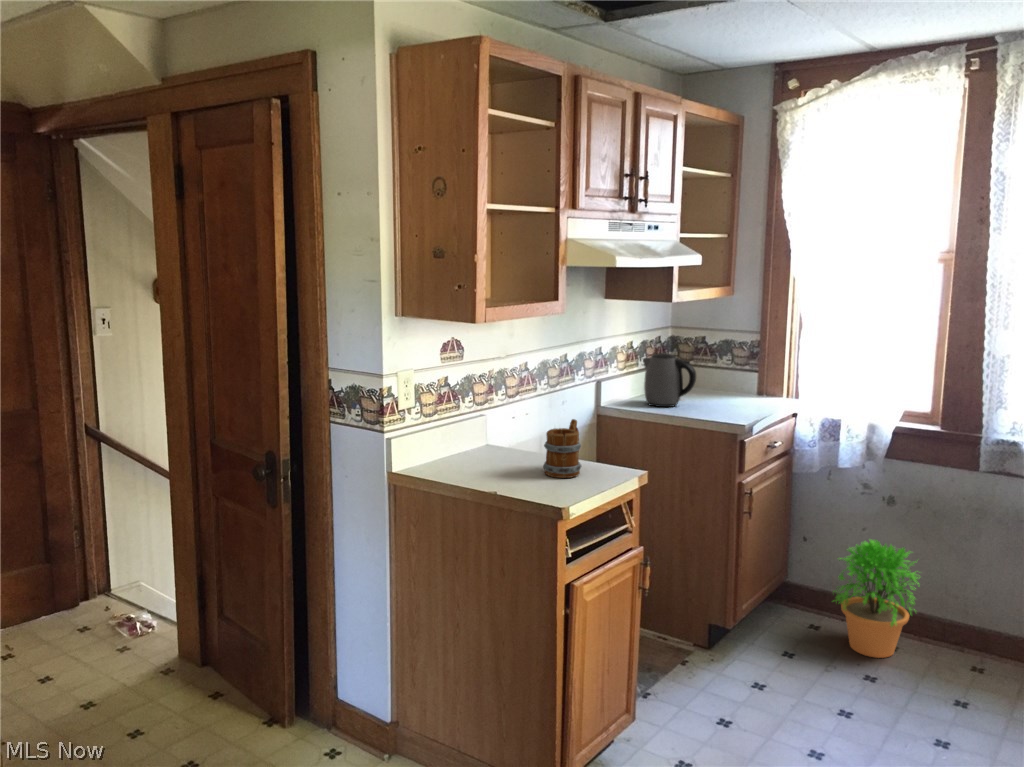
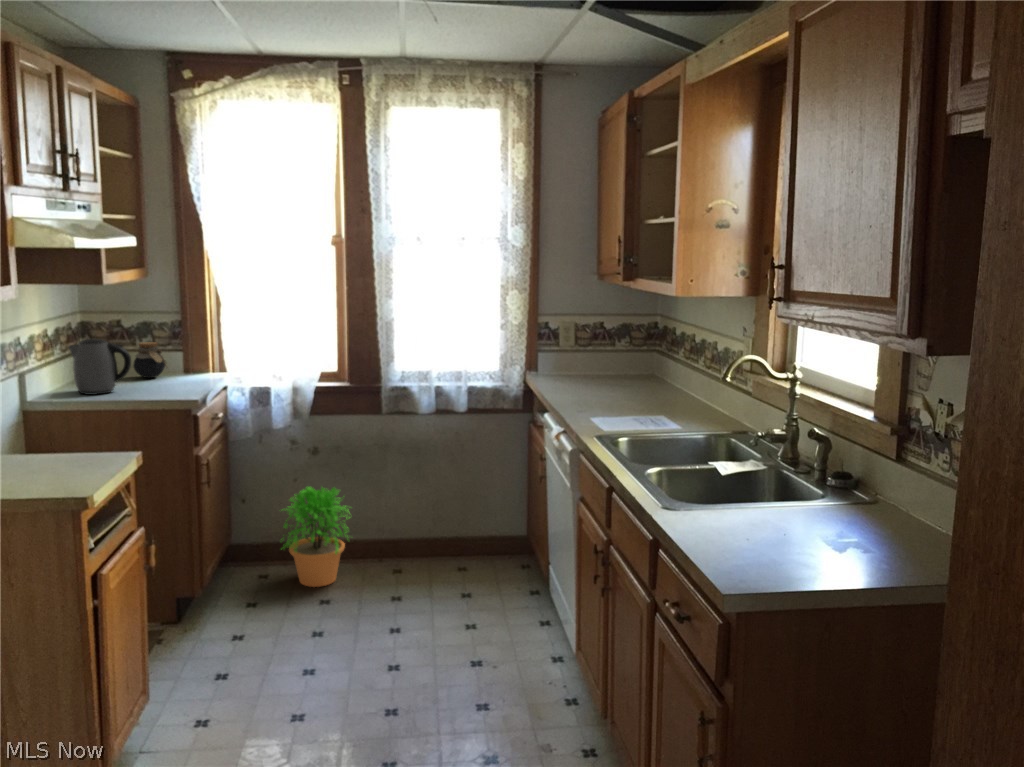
jar: none [708,360,740,396] -> present [133,342,167,378]
mug: present [543,419,582,478] -> none [26,410,71,473]

